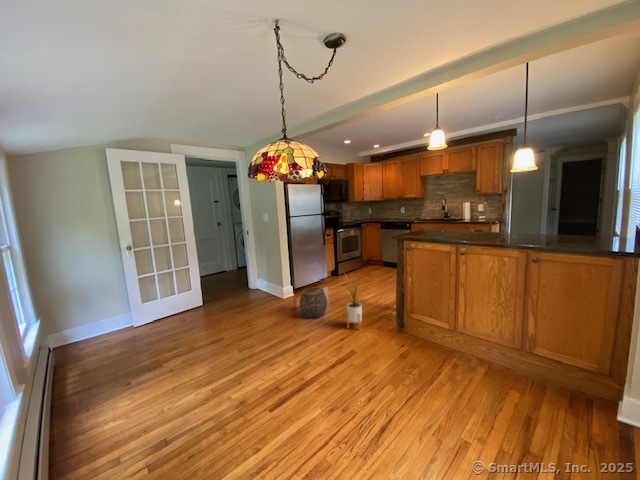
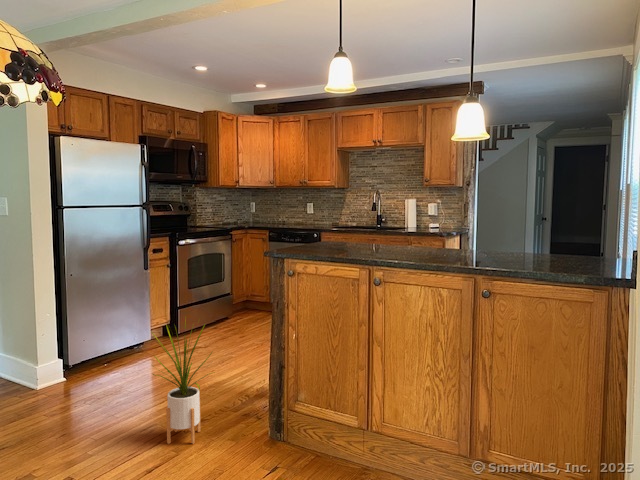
woven basket: present [300,288,327,318] -> none [65,359,132,427]

